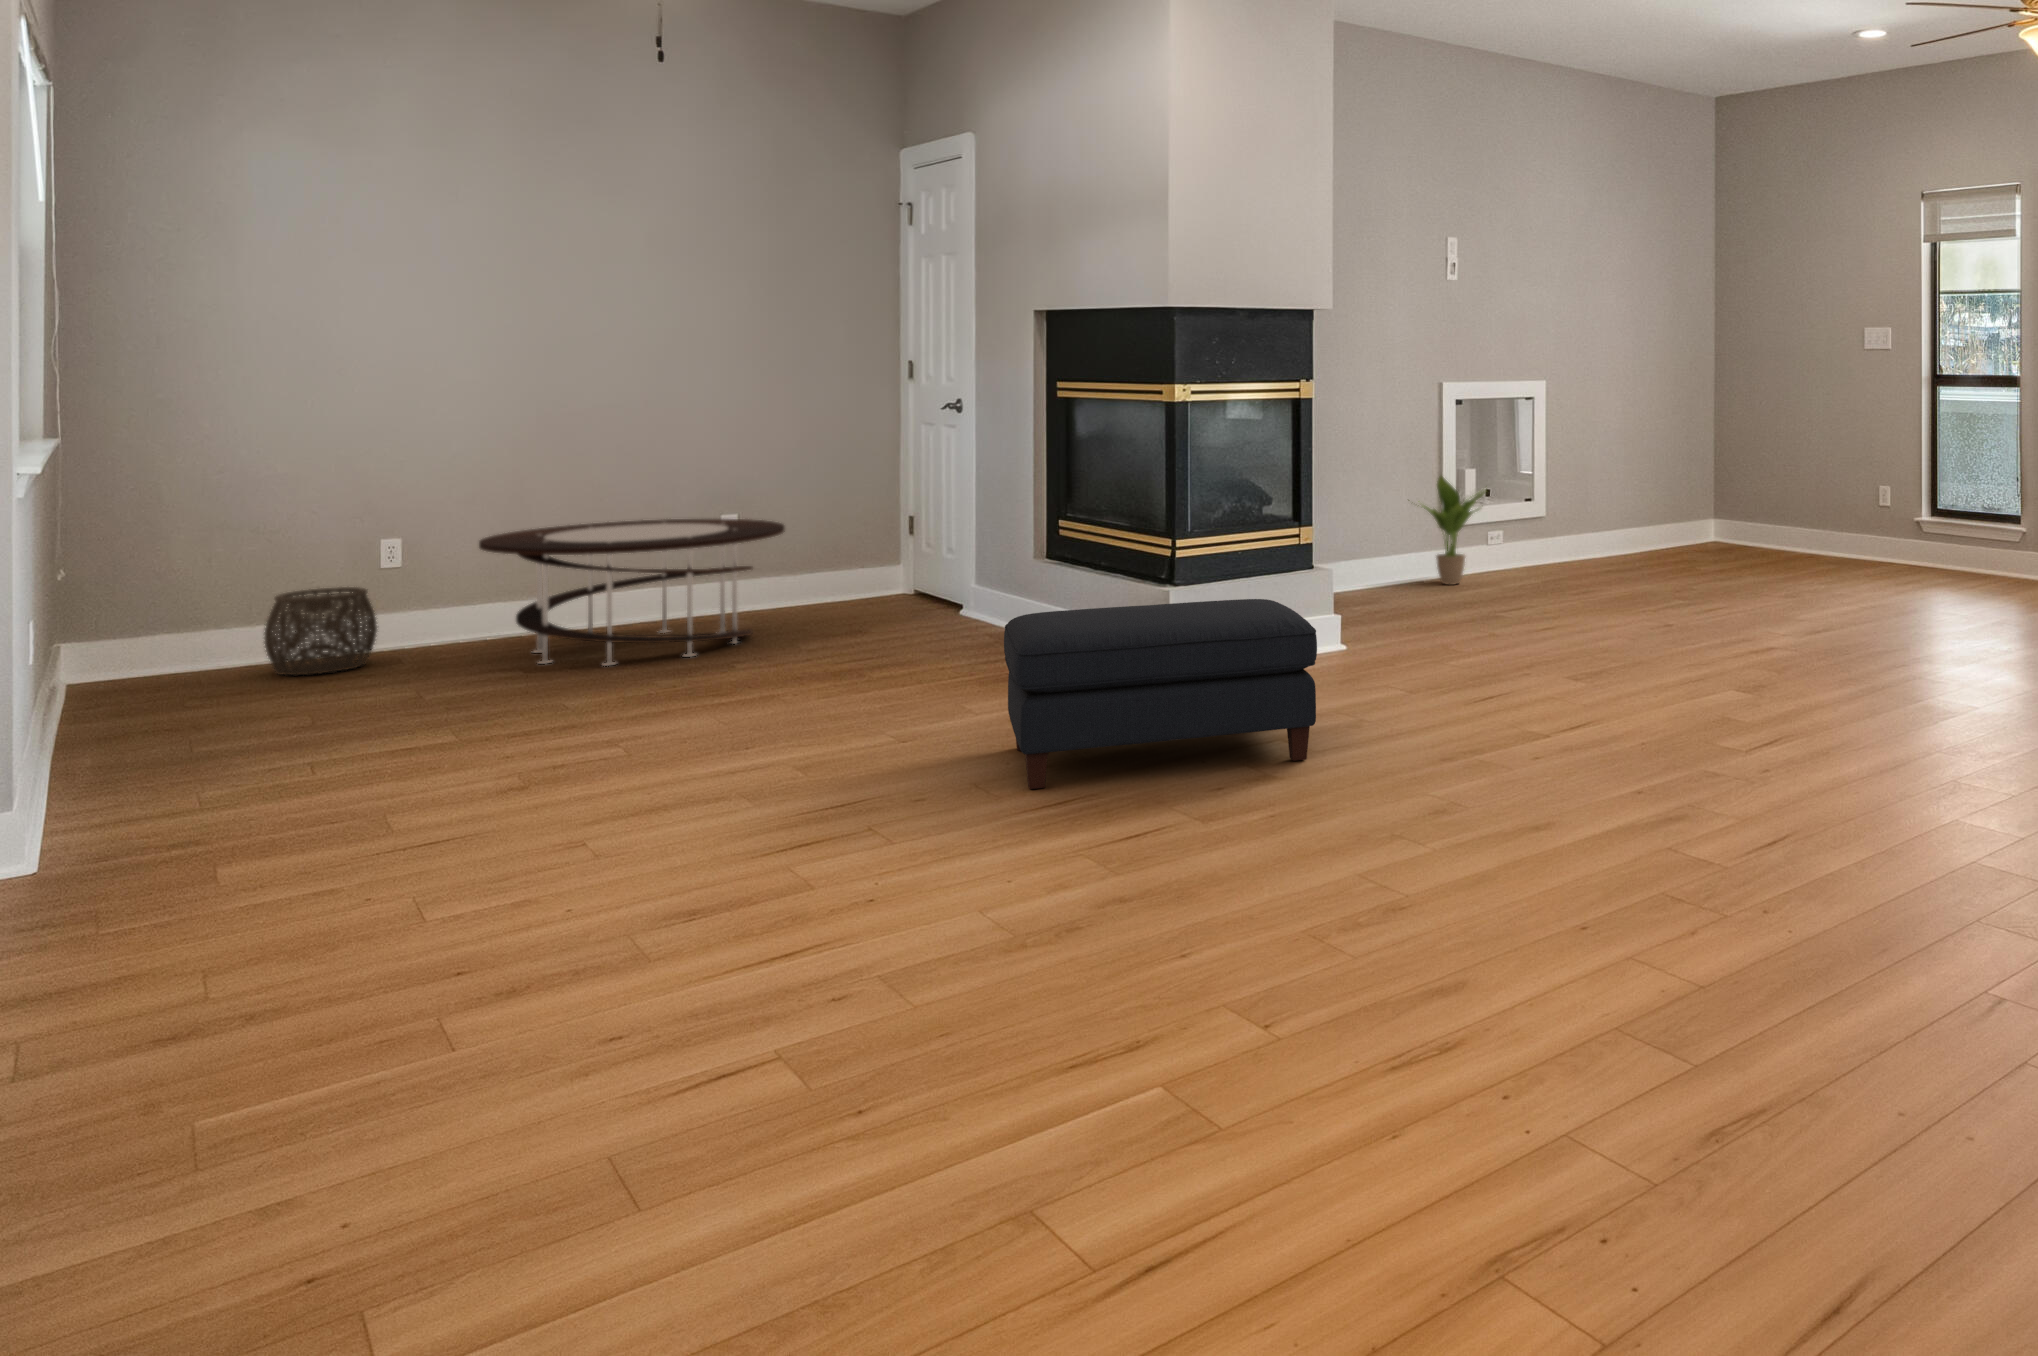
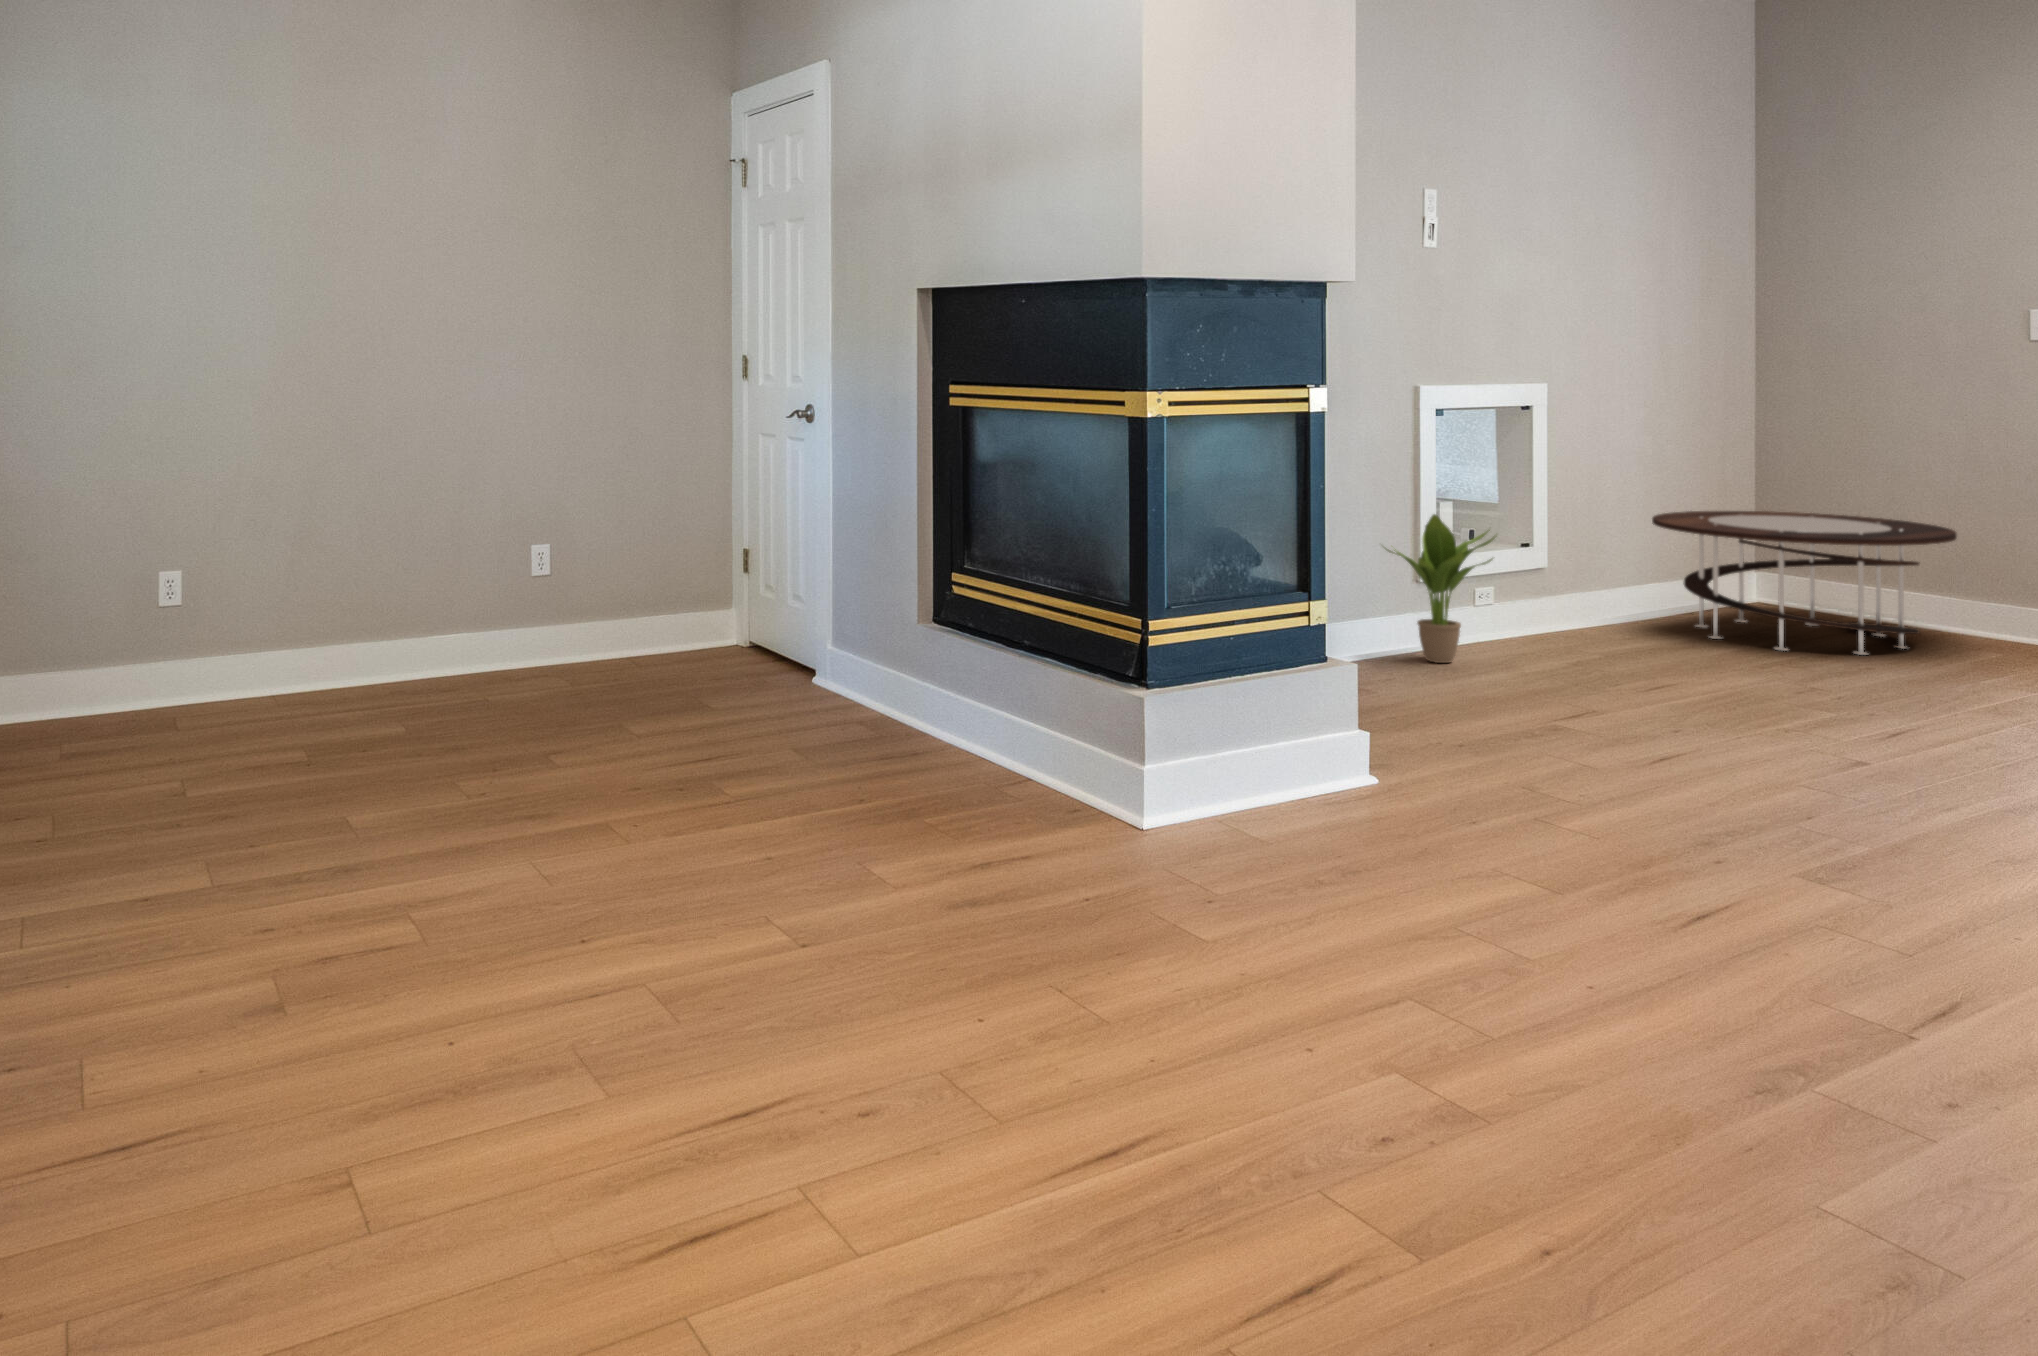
coffee table: present [479,519,785,666] -> present [1652,511,1957,655]
woven basket: present [264,587,377,675] -> none [26,629,151,740]
ottoman: present [1004,599,1317,789] -> none [960,747,1515,1095]

